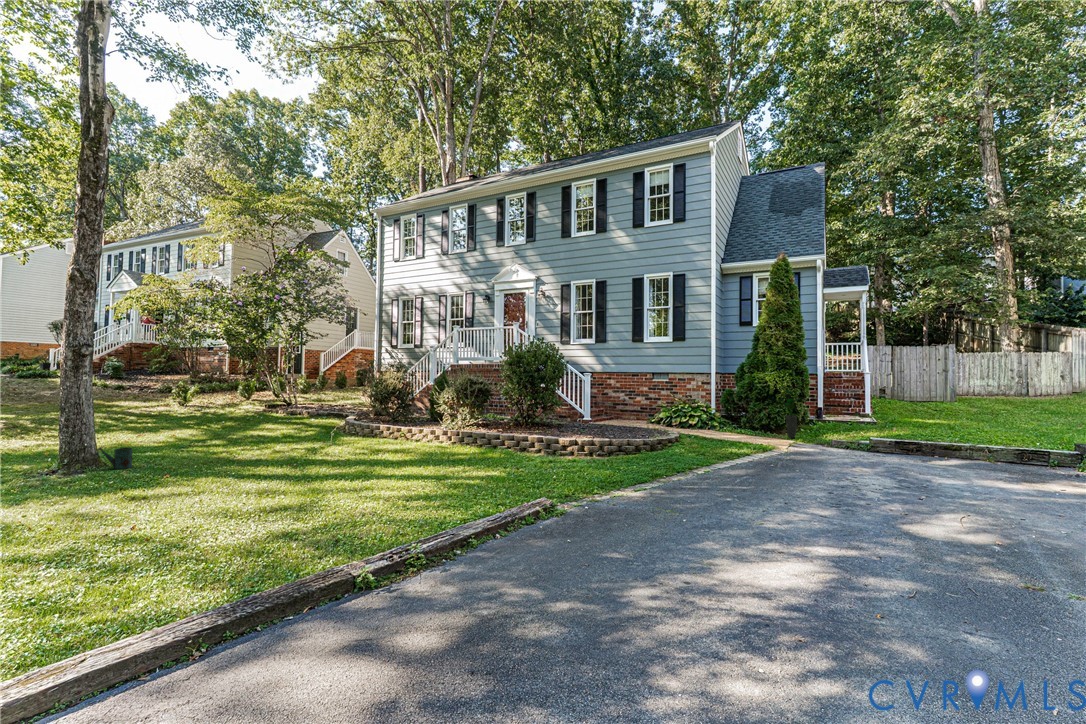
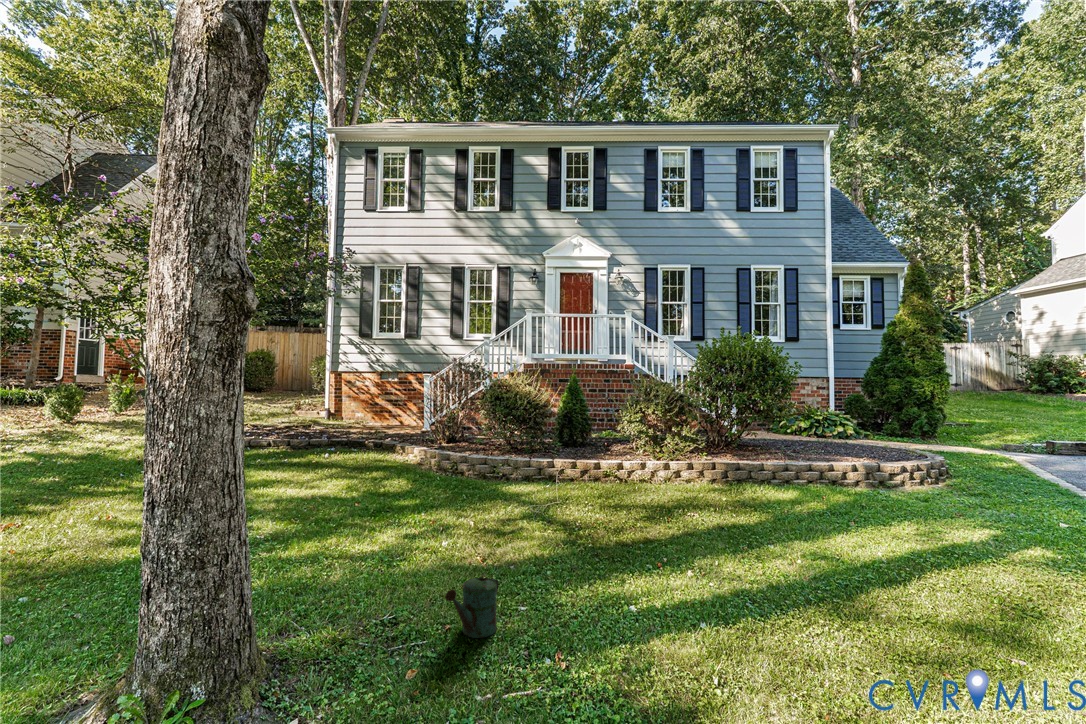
potted plant: present [784,390,799,438] -> none [910,395,937,444]

